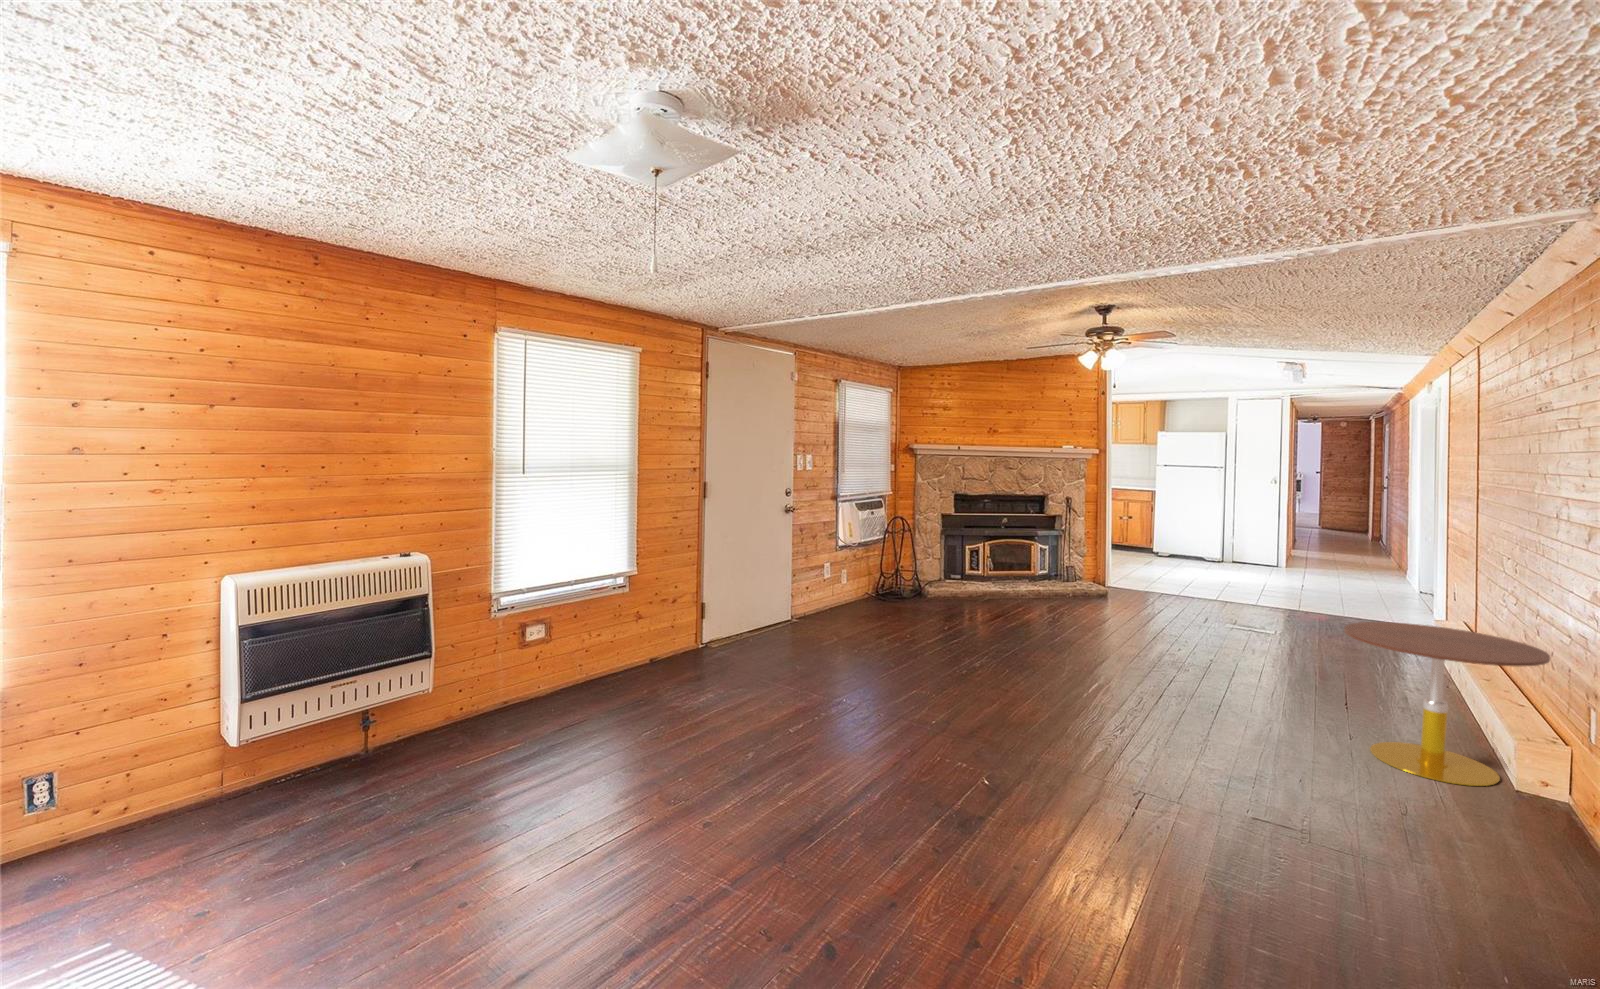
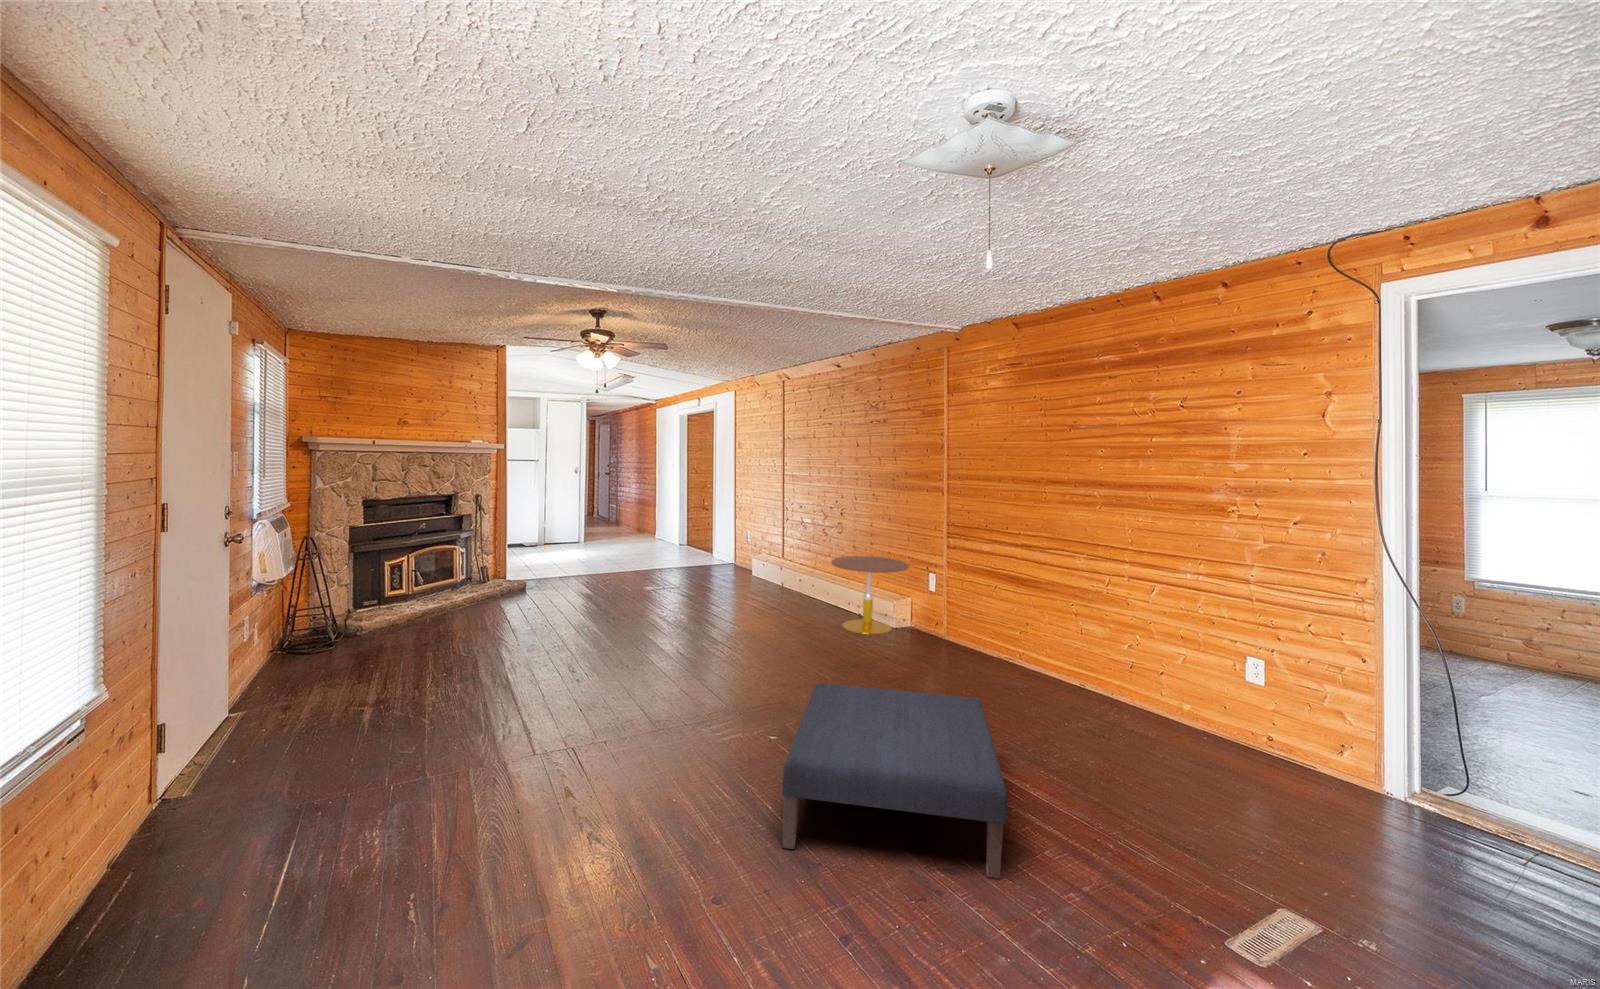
ottoman: none [721,684,985,891] -> present [782,683,1007,878]

